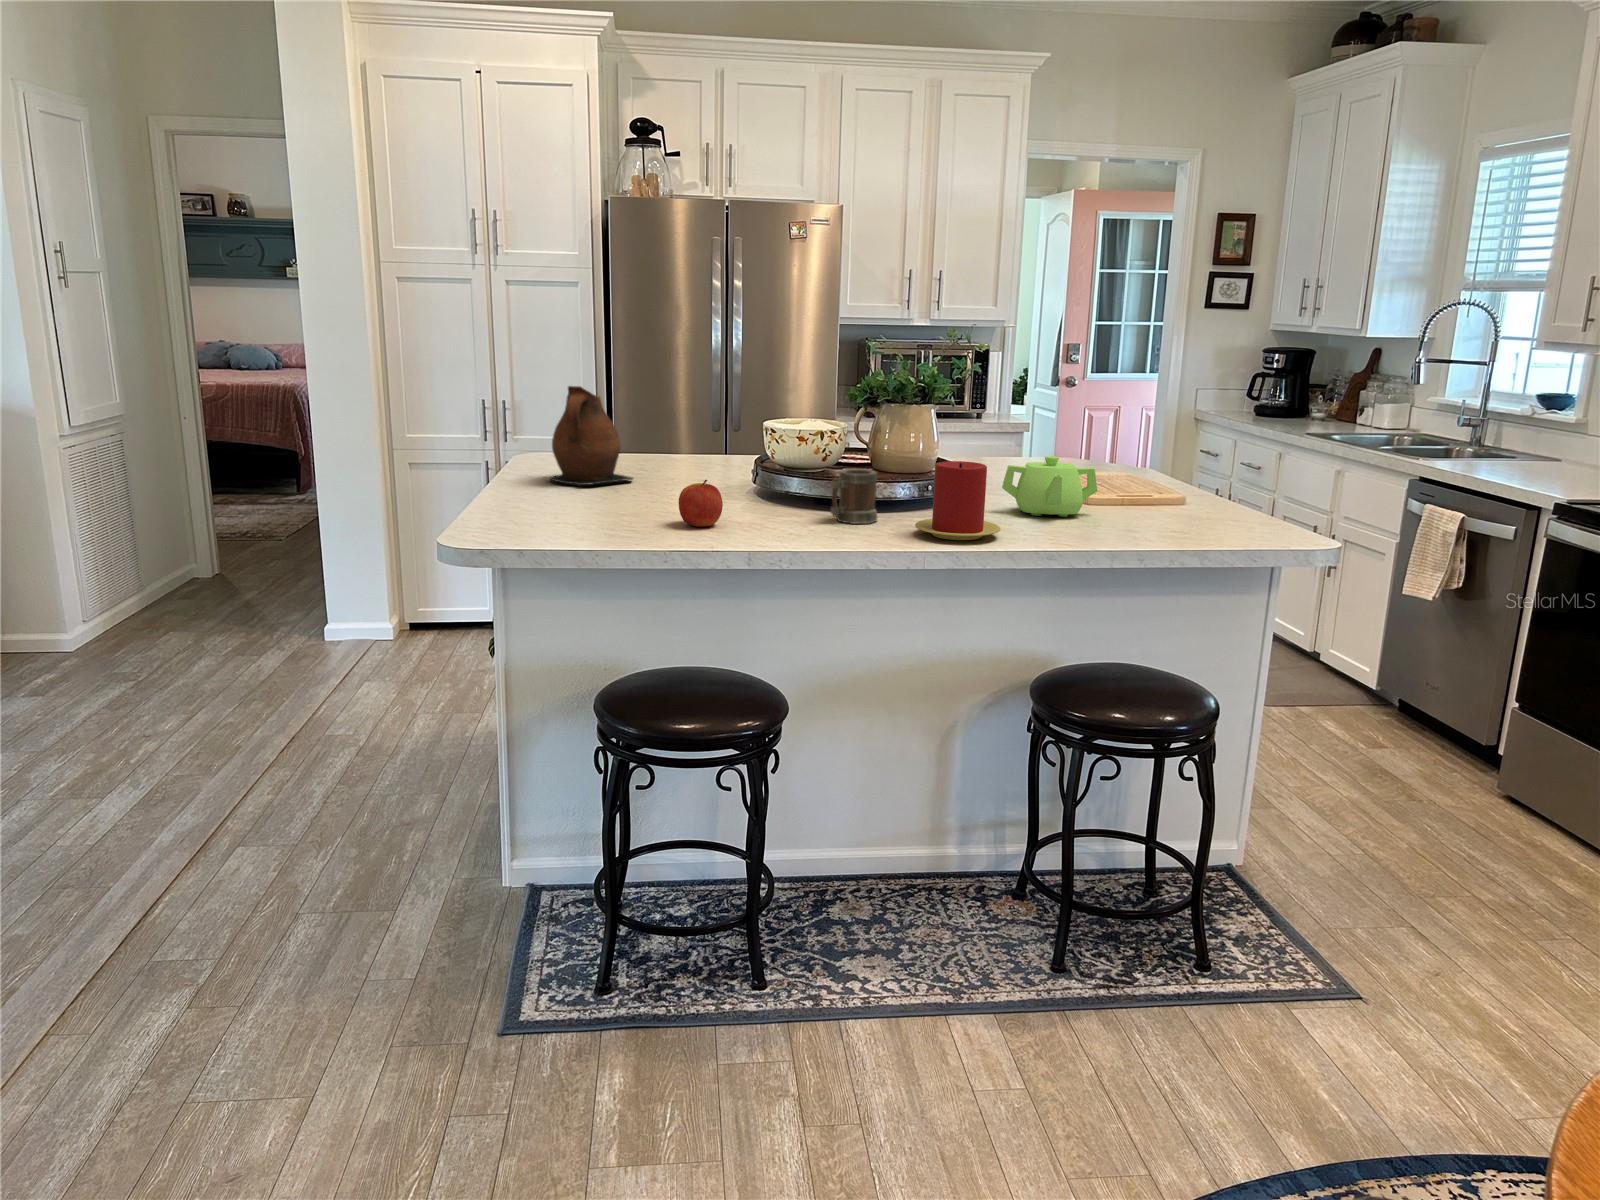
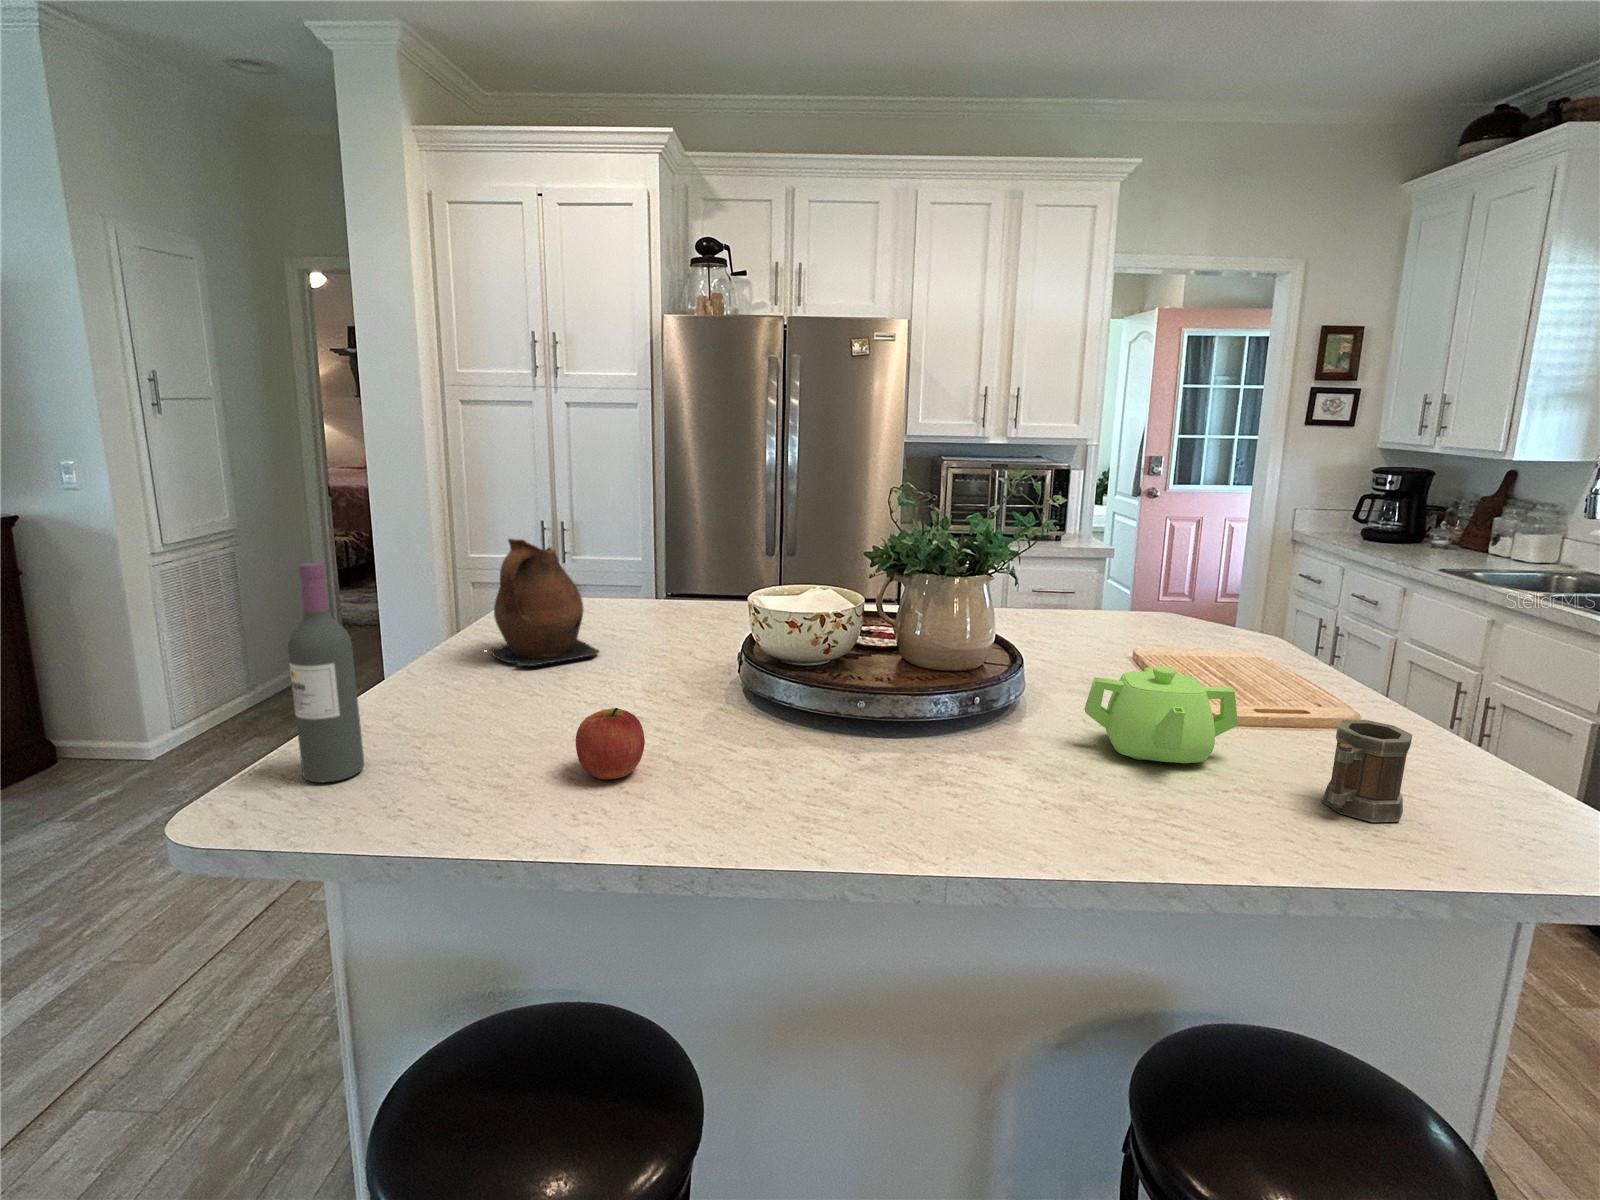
wine bottle: none [493,383,535,530] -> present [288,562,364,783]
candle: present [915,461,1000,540] -> none [938,696,1082,842]
mug: present [831,469,877,524] -> present [1322,720,1412,822]

